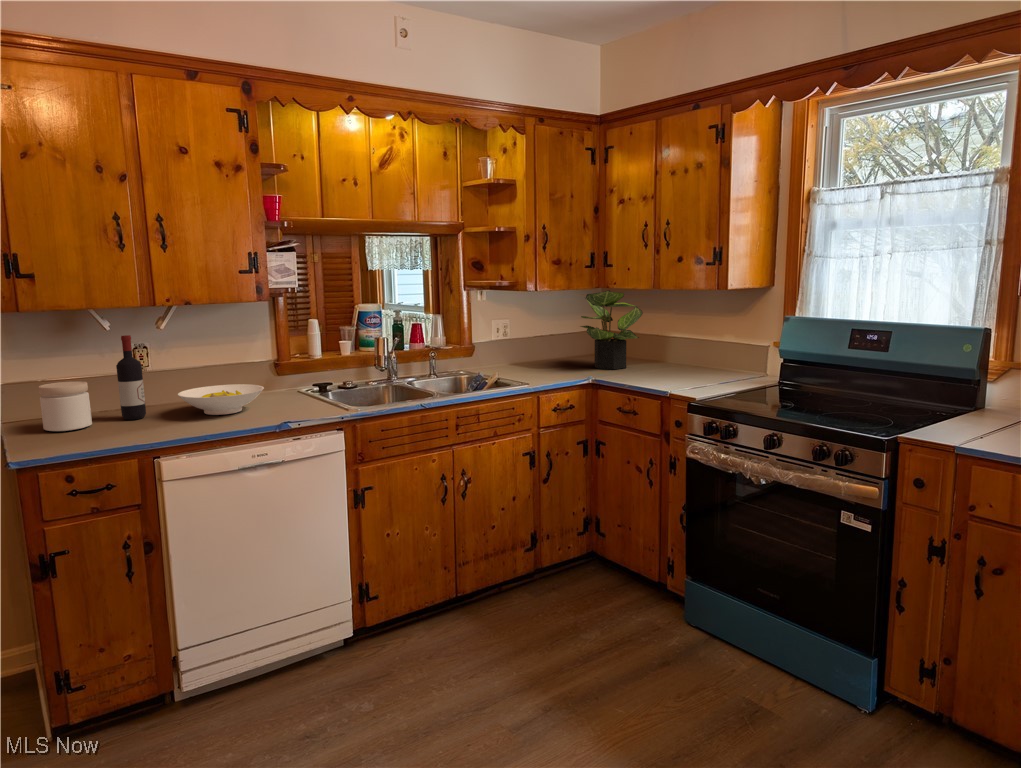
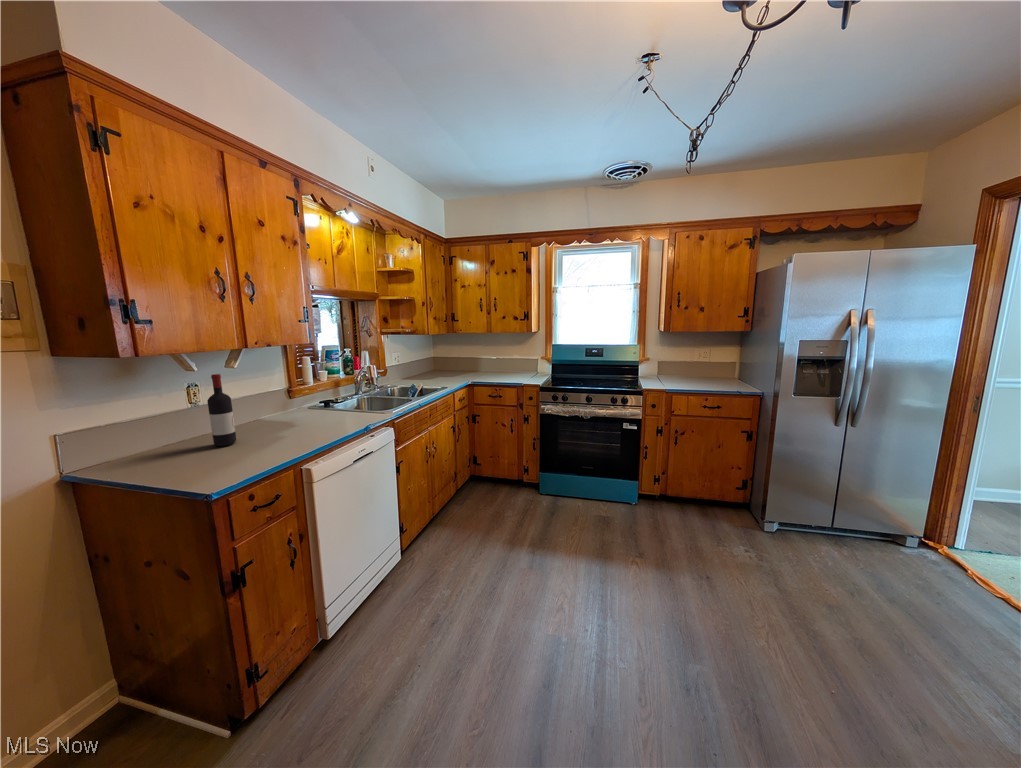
potted plant: present [580,290,643,369] -> none [441,334,478,377]
jar: present [39,381,92,431] -> none [145,418,202,468]
bowl: present [178,384,264,415] -> none [257,405,328,431]

